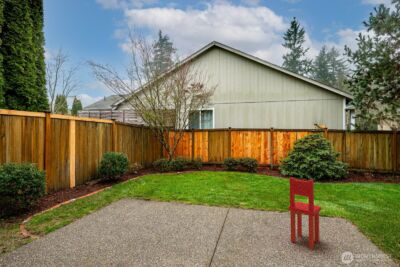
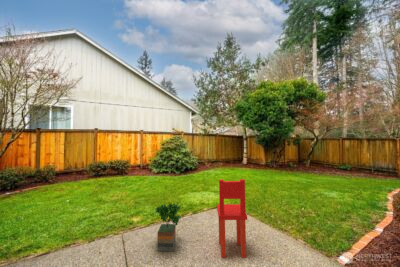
potted tree: none [246,191,267,226] -> present [155,204,181,251]

